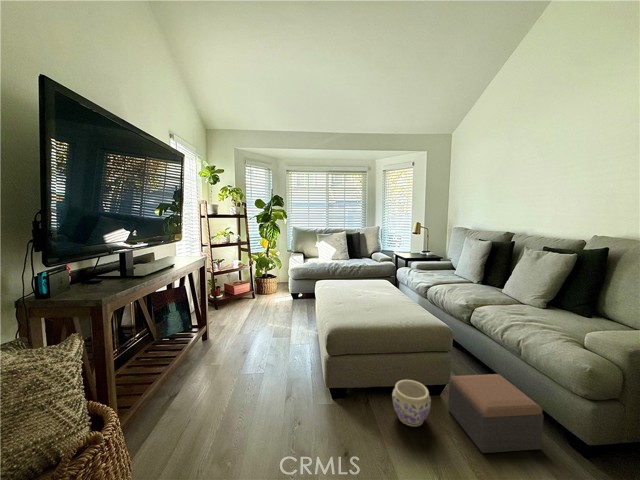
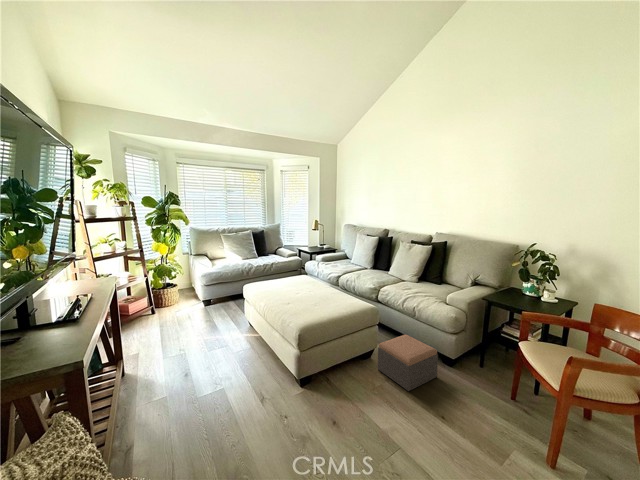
planter: present [392,380,431,427] -> none [341,354,371,390]

